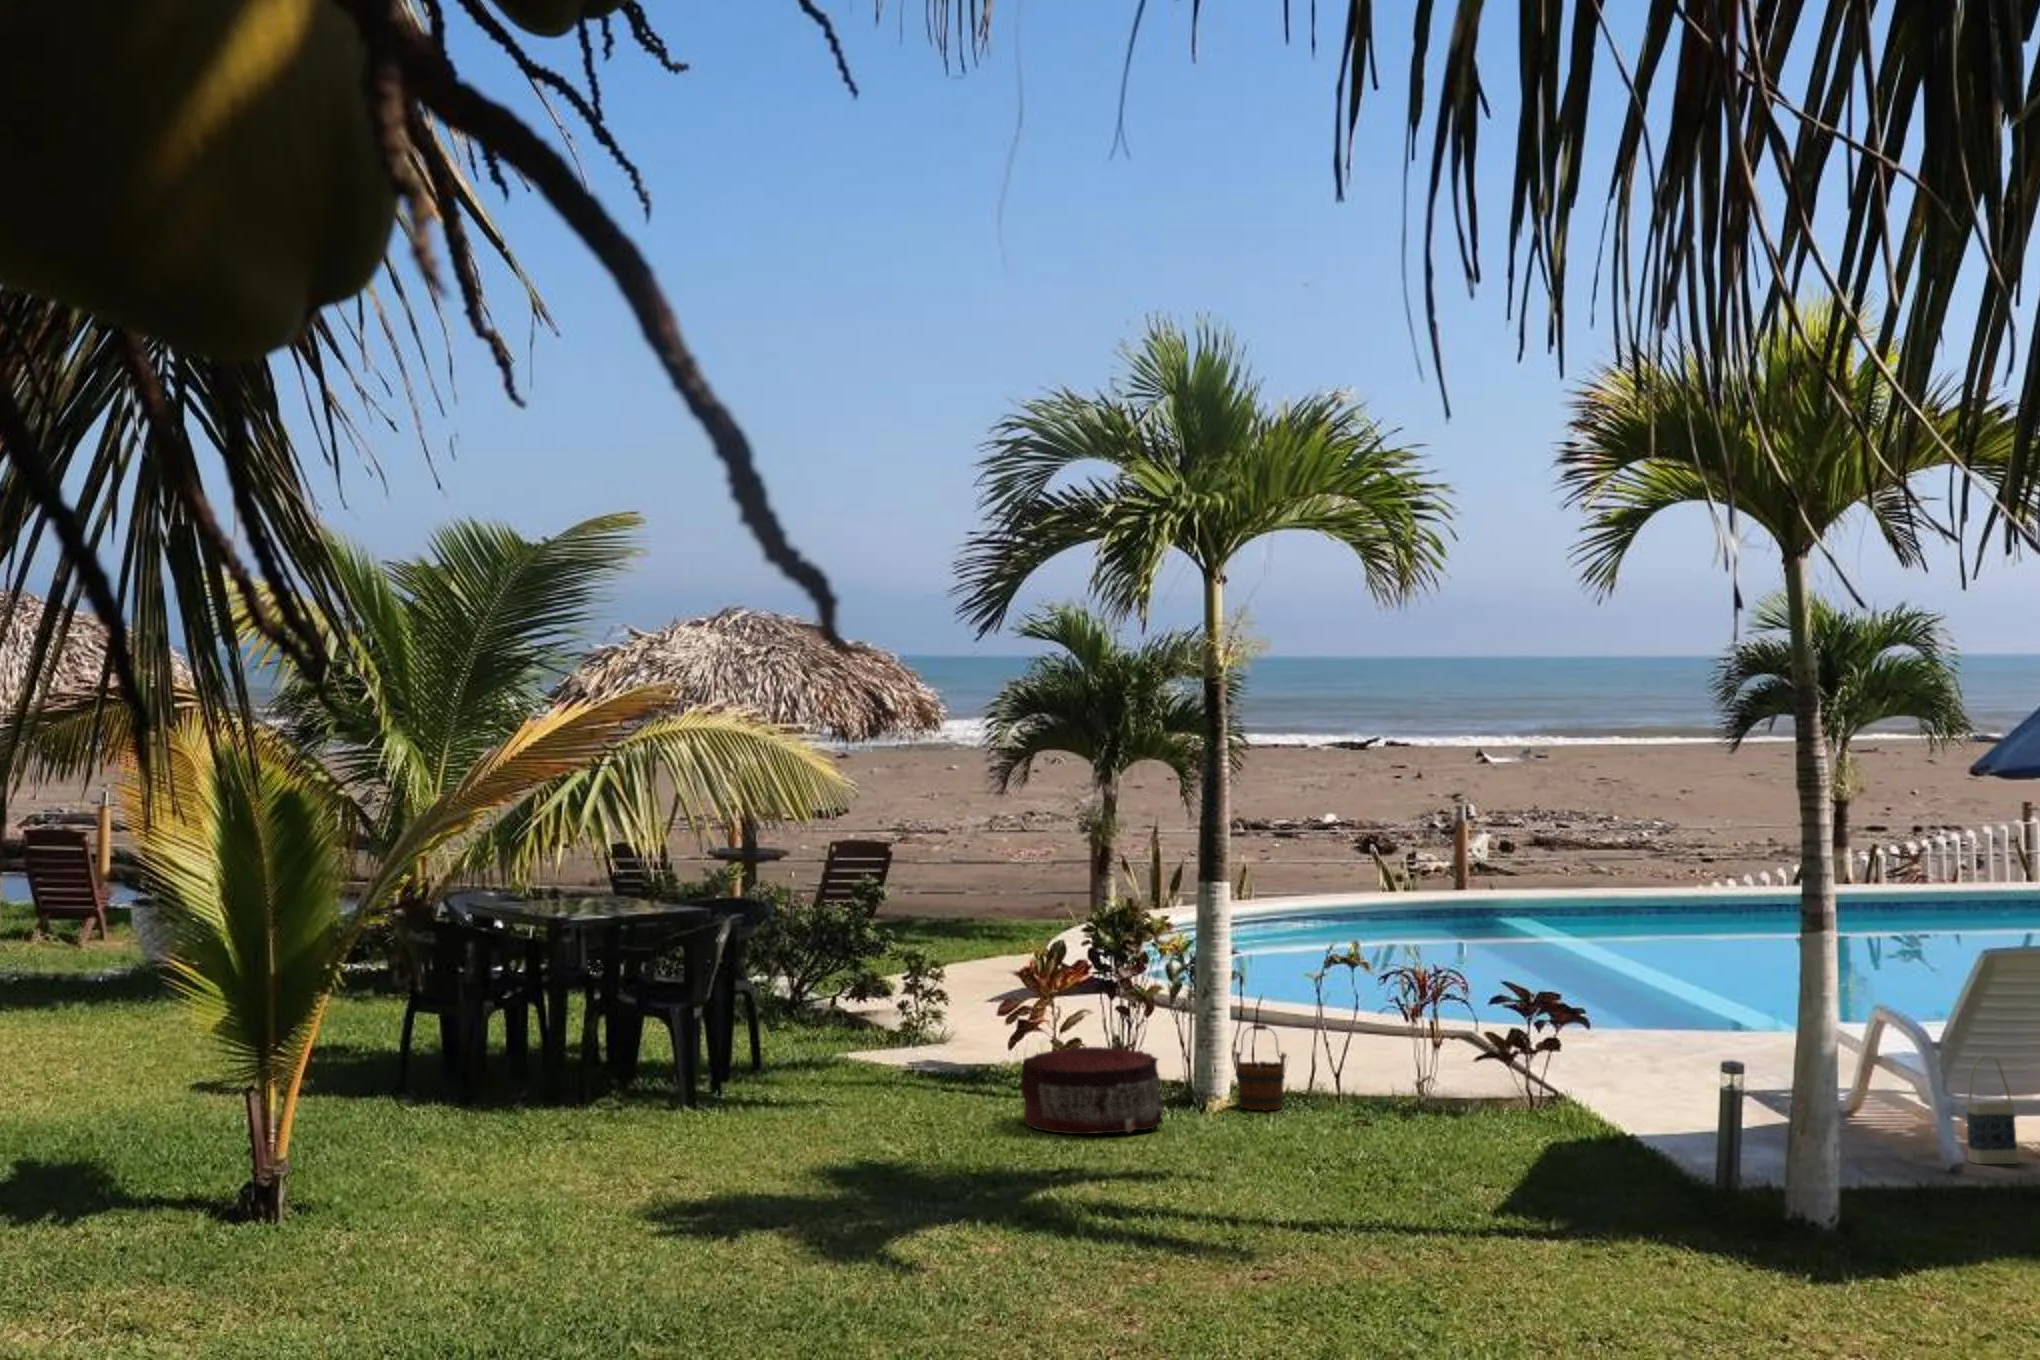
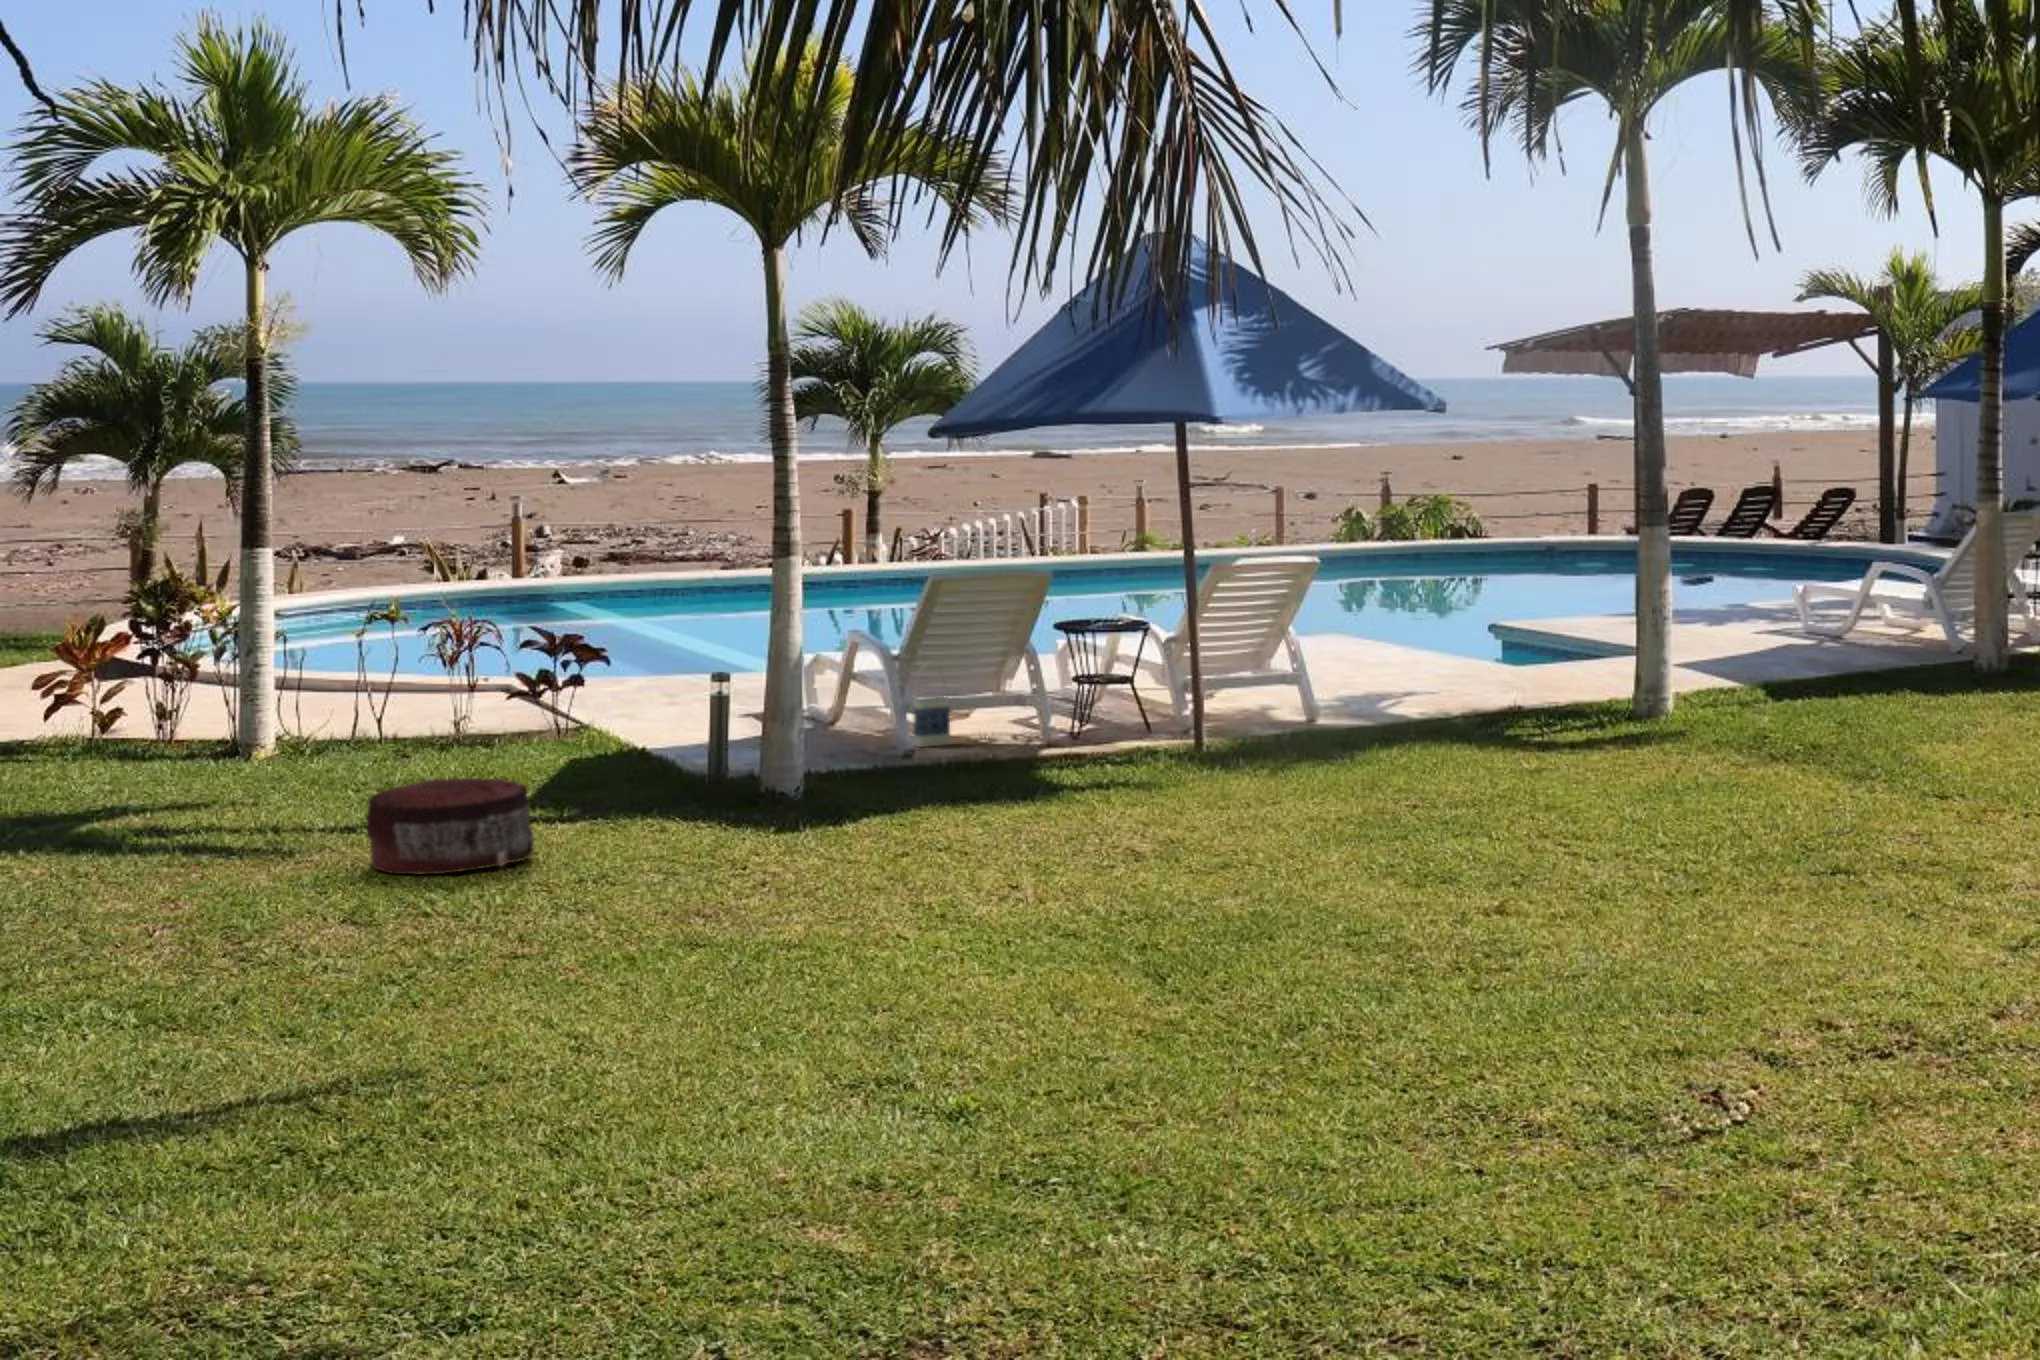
wooden bucket: present [1234,1024,1287,1111] -> none [278,679,332,756]
pouf: present [1021,1047,1163,1134] -> present [365,778,534,874]

